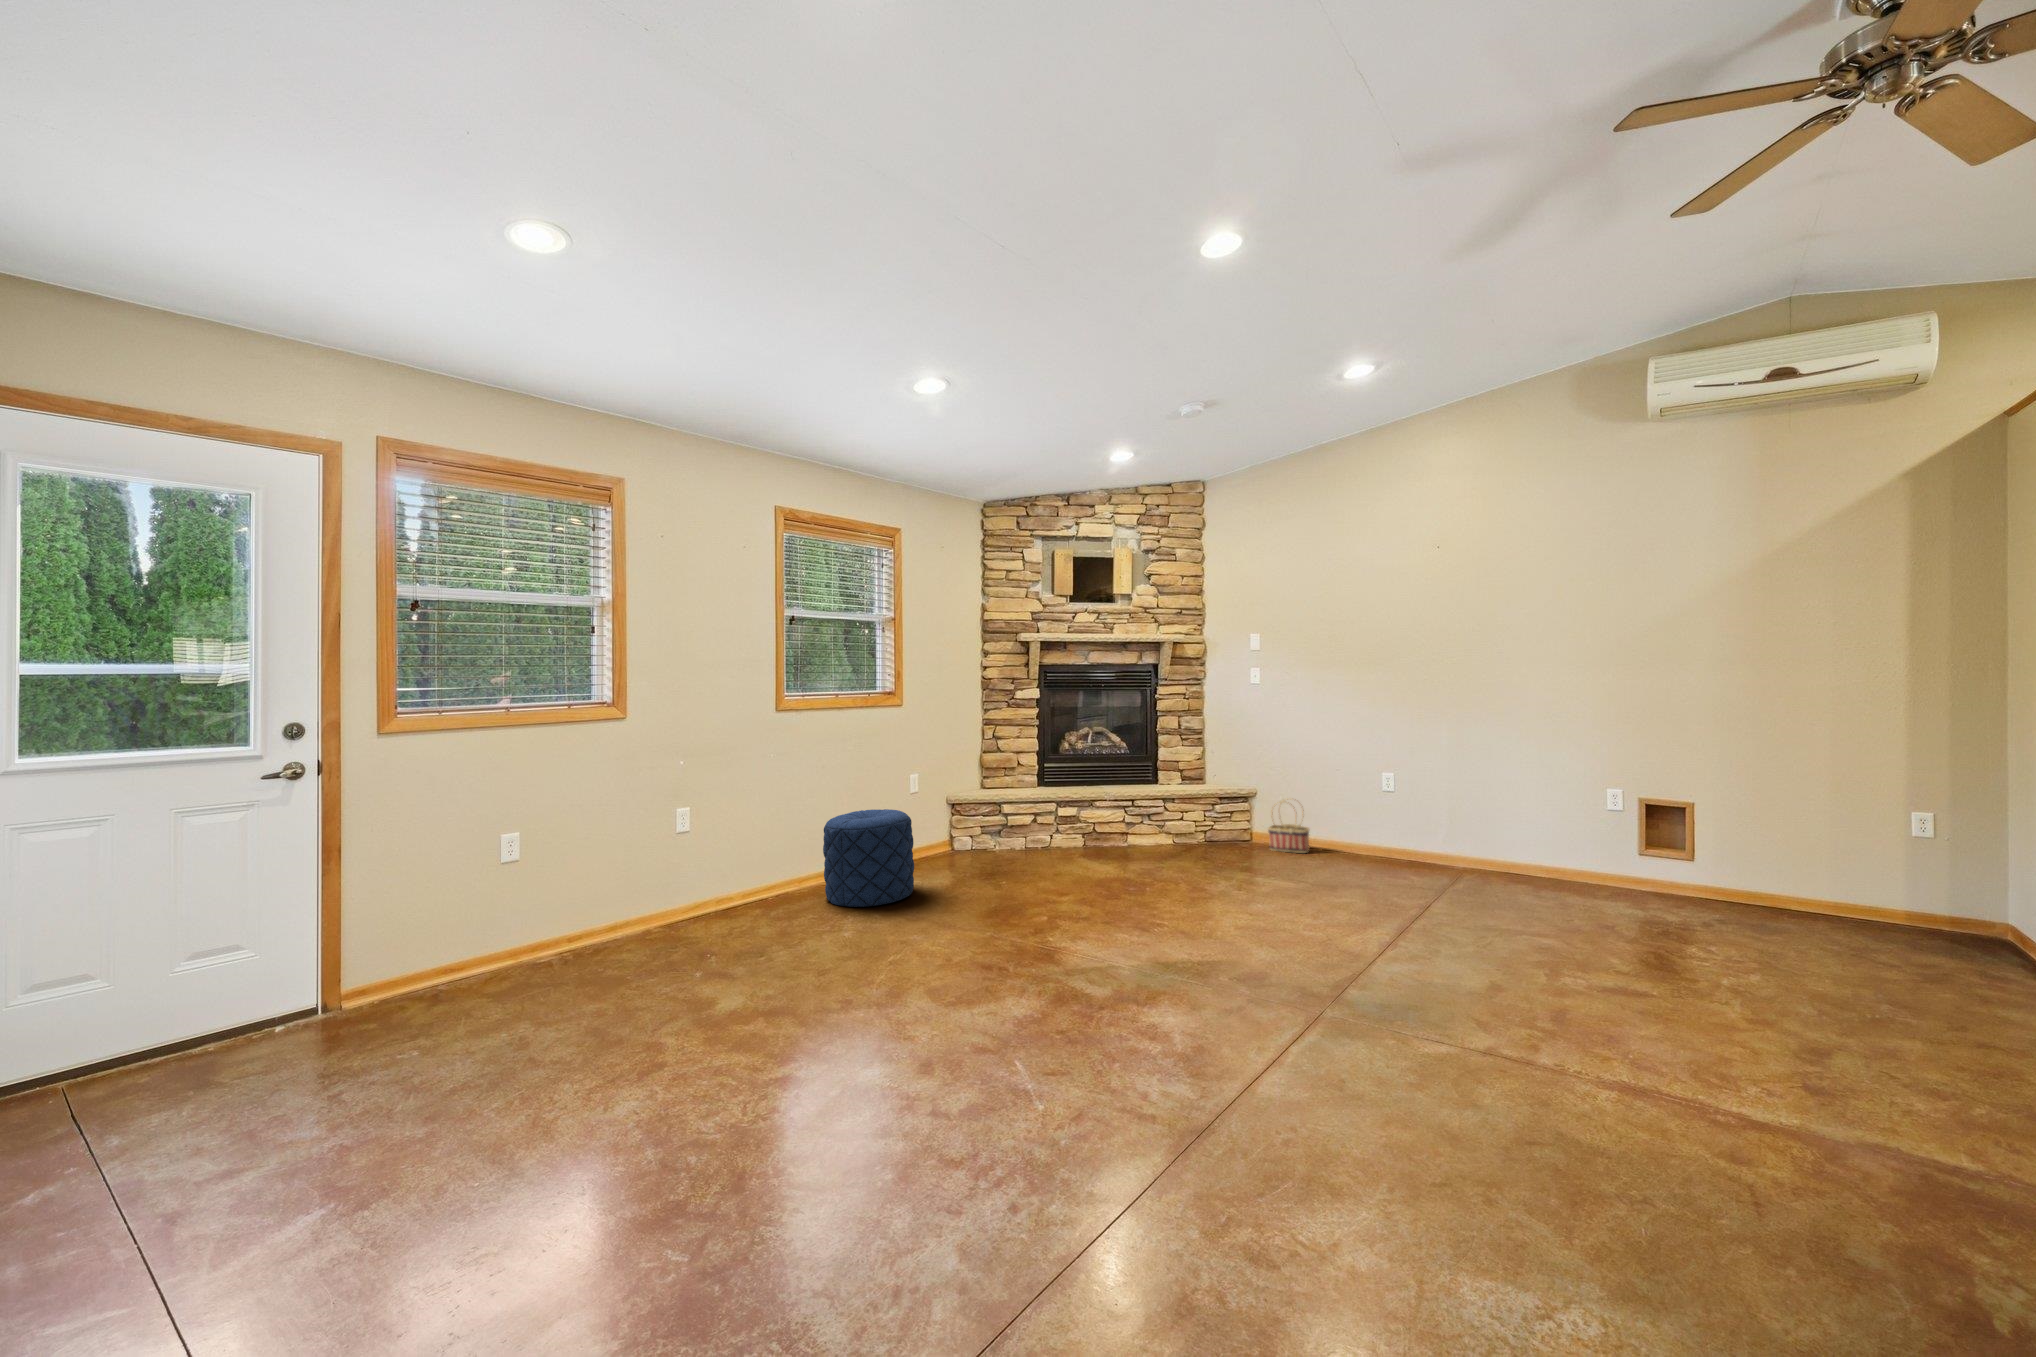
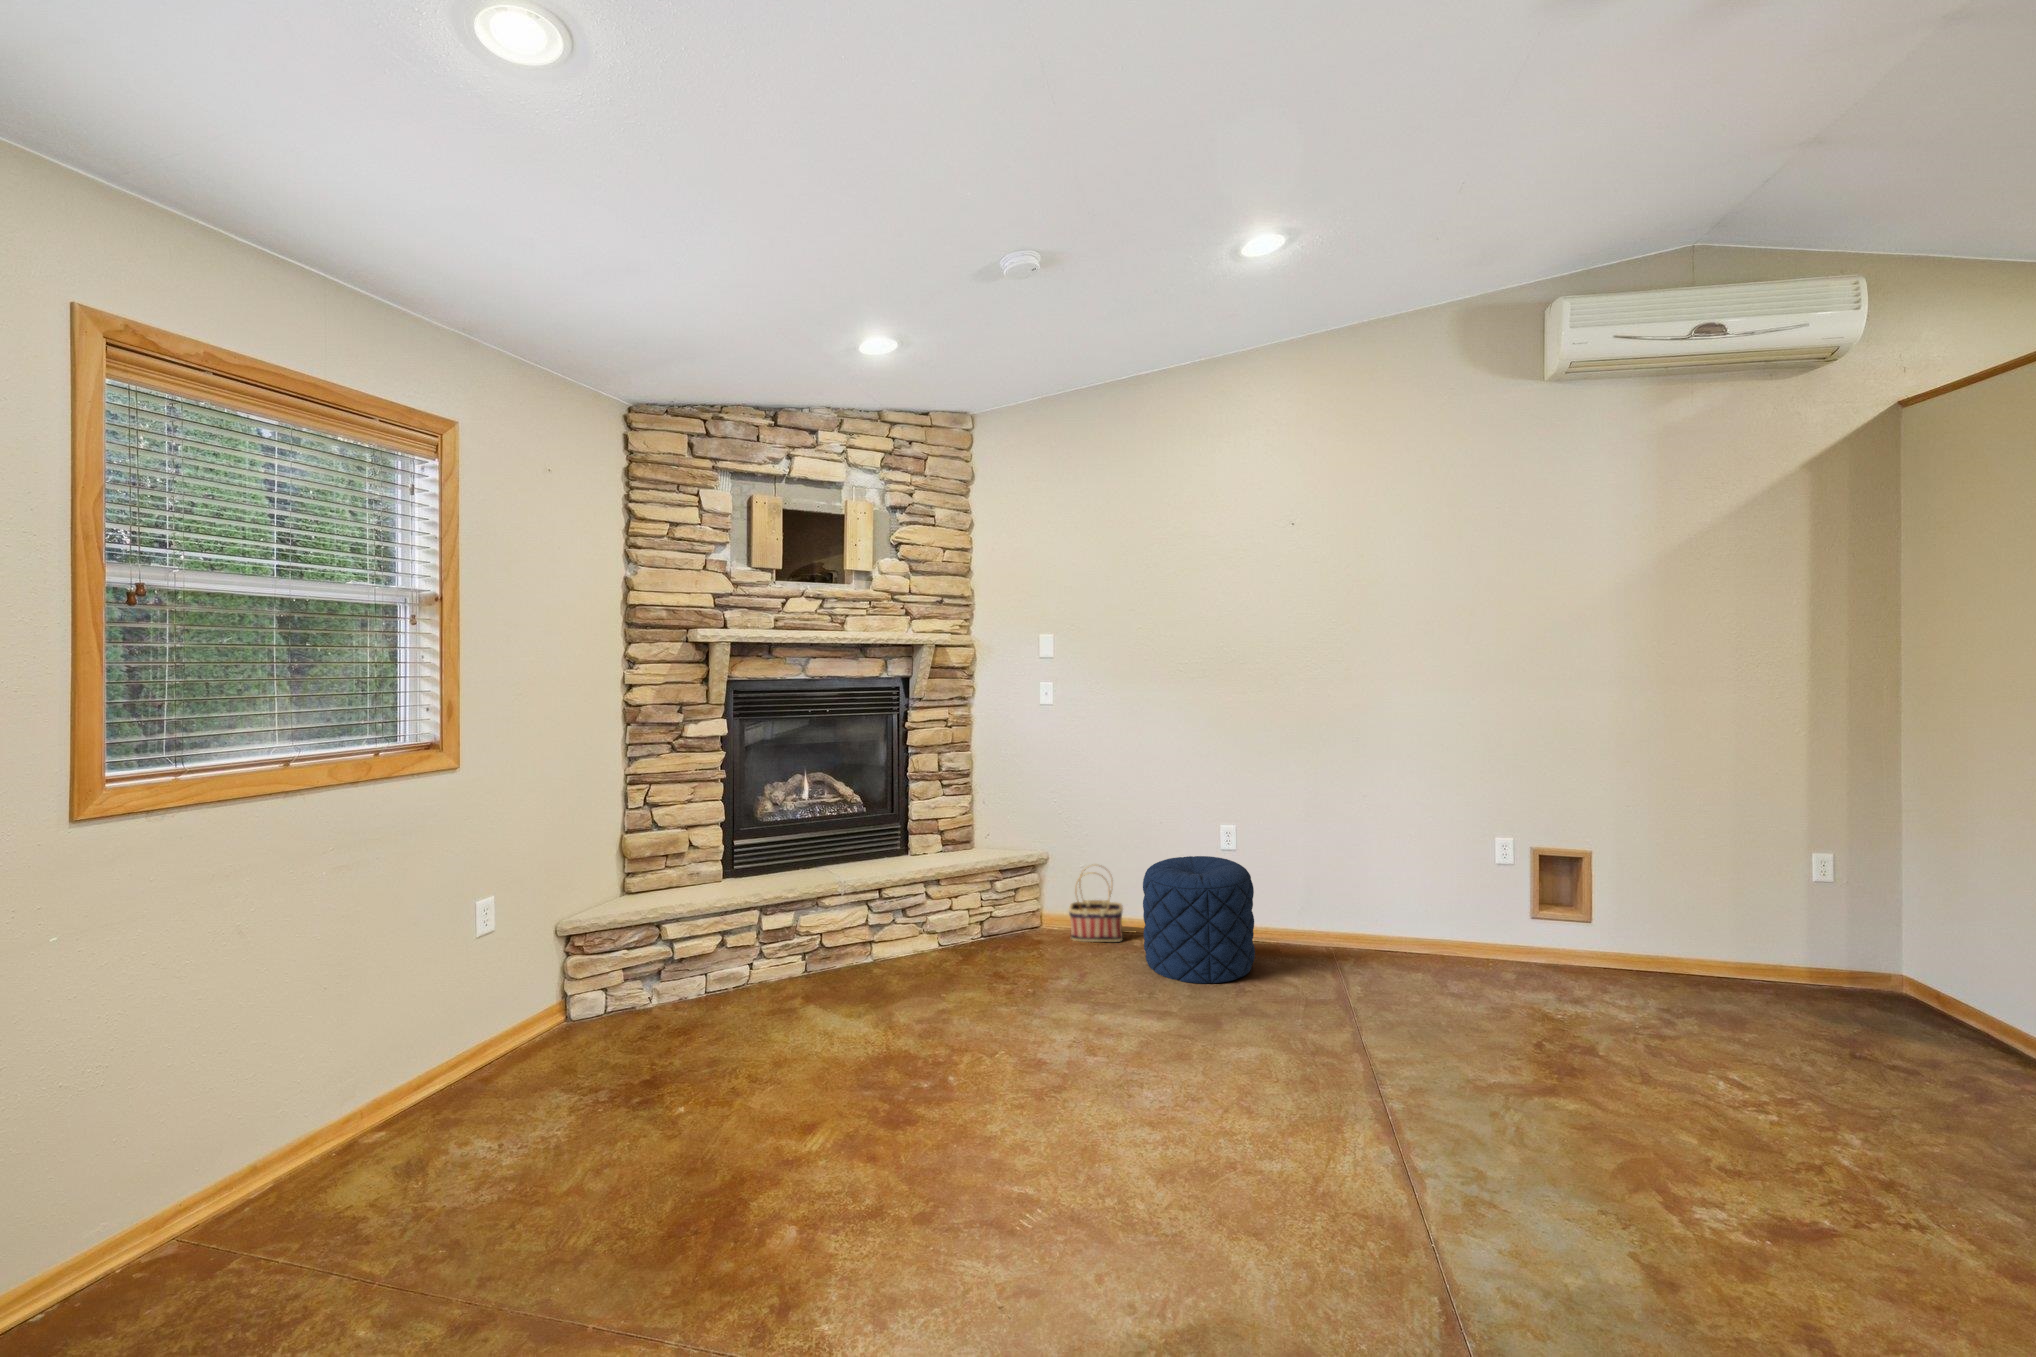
pouf: present [823,809,914,907] -> present [1143,856,1255,984]

